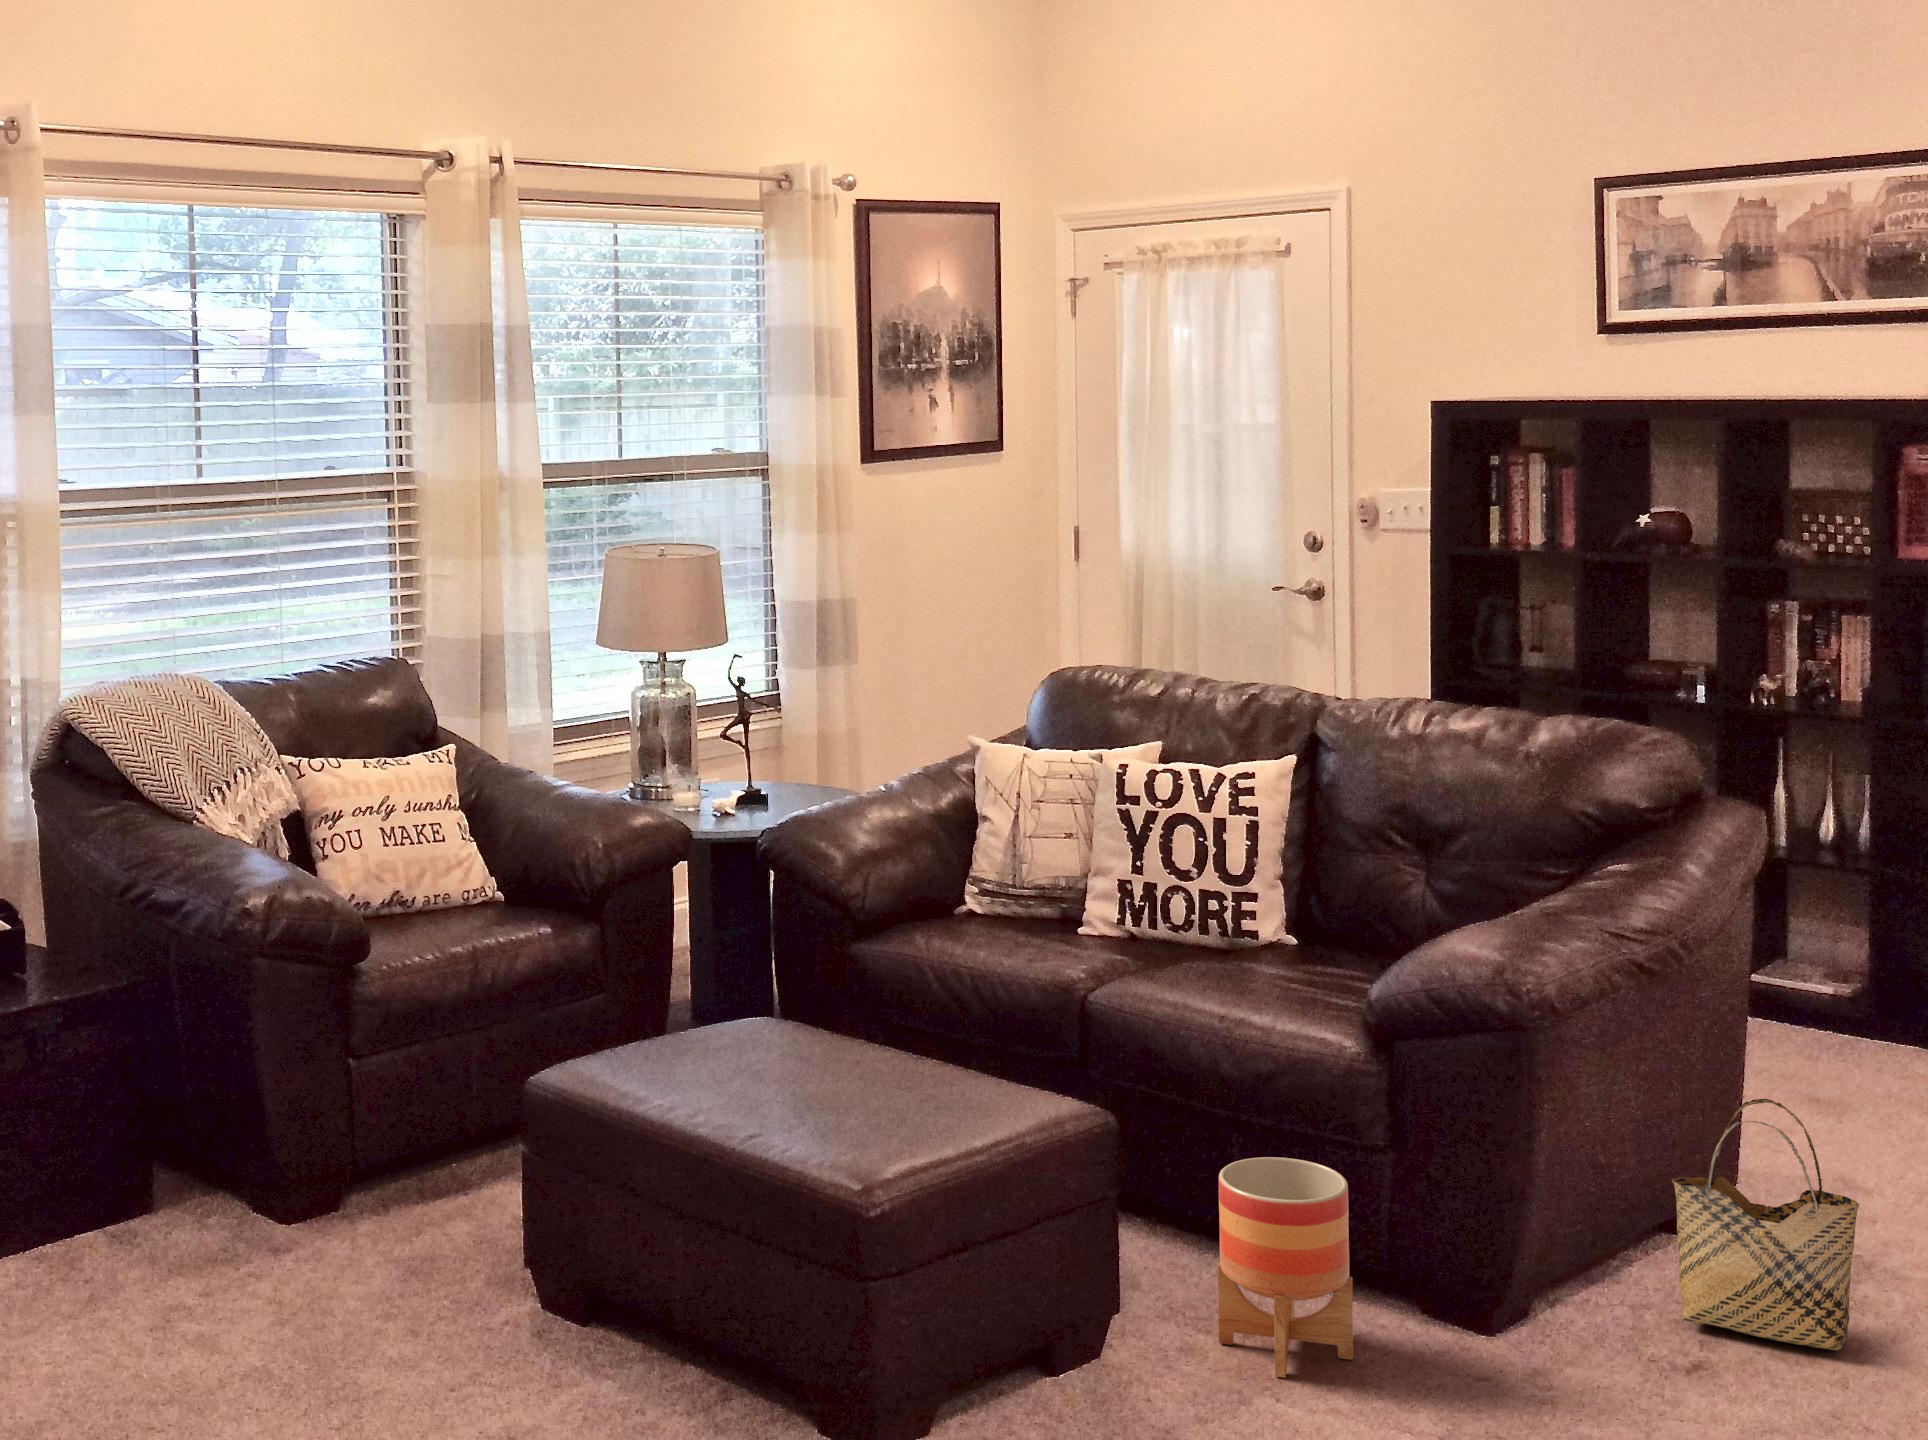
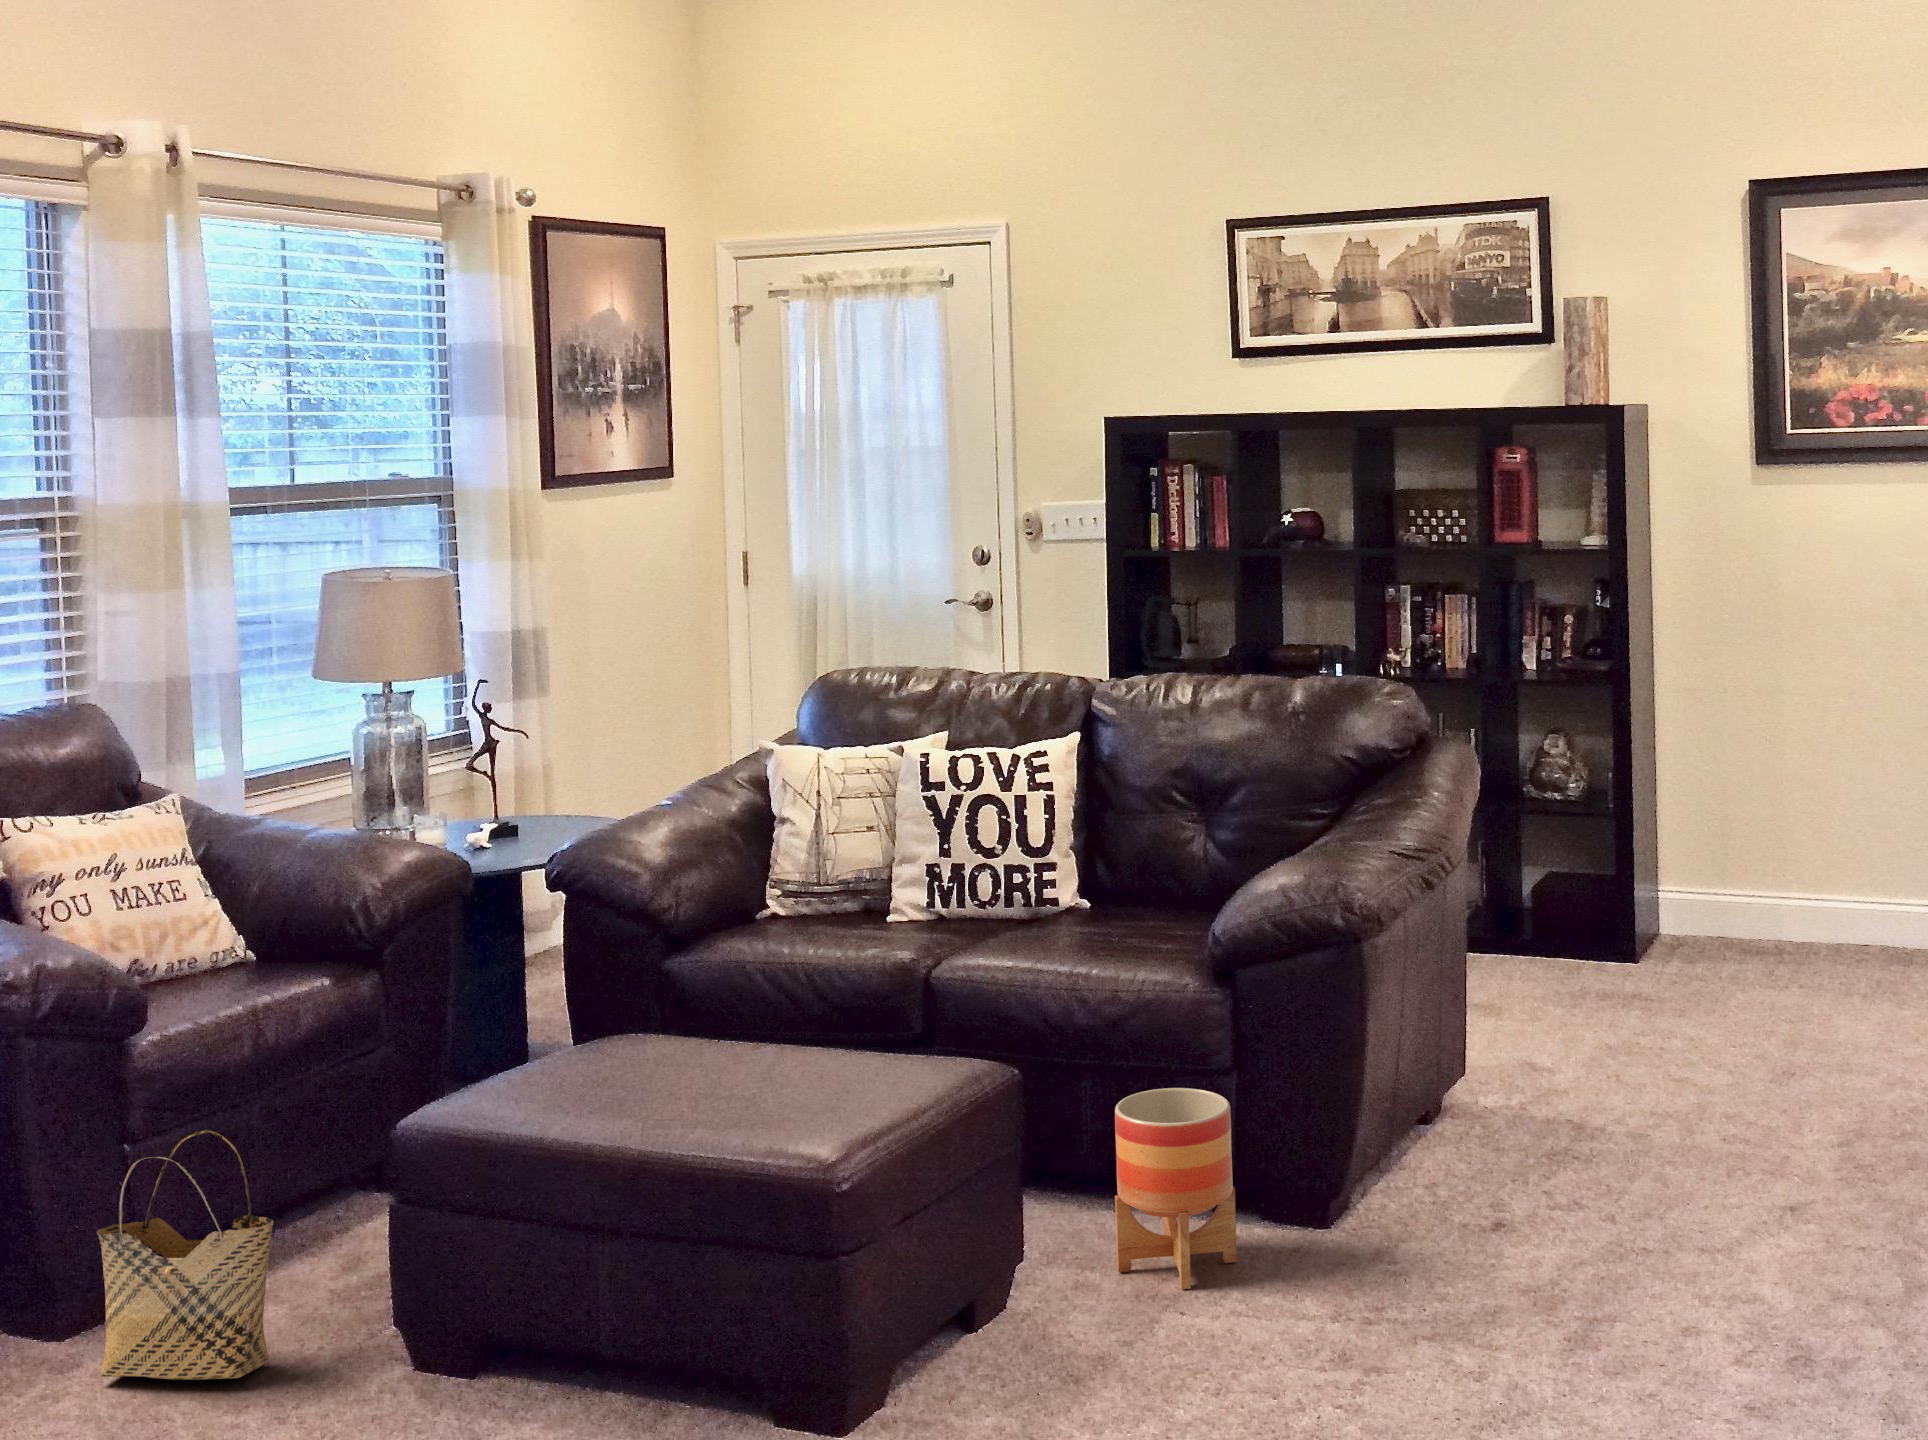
woven basket: present [1671,1099,1859,1350] -> present [97,1129,274,1380]

